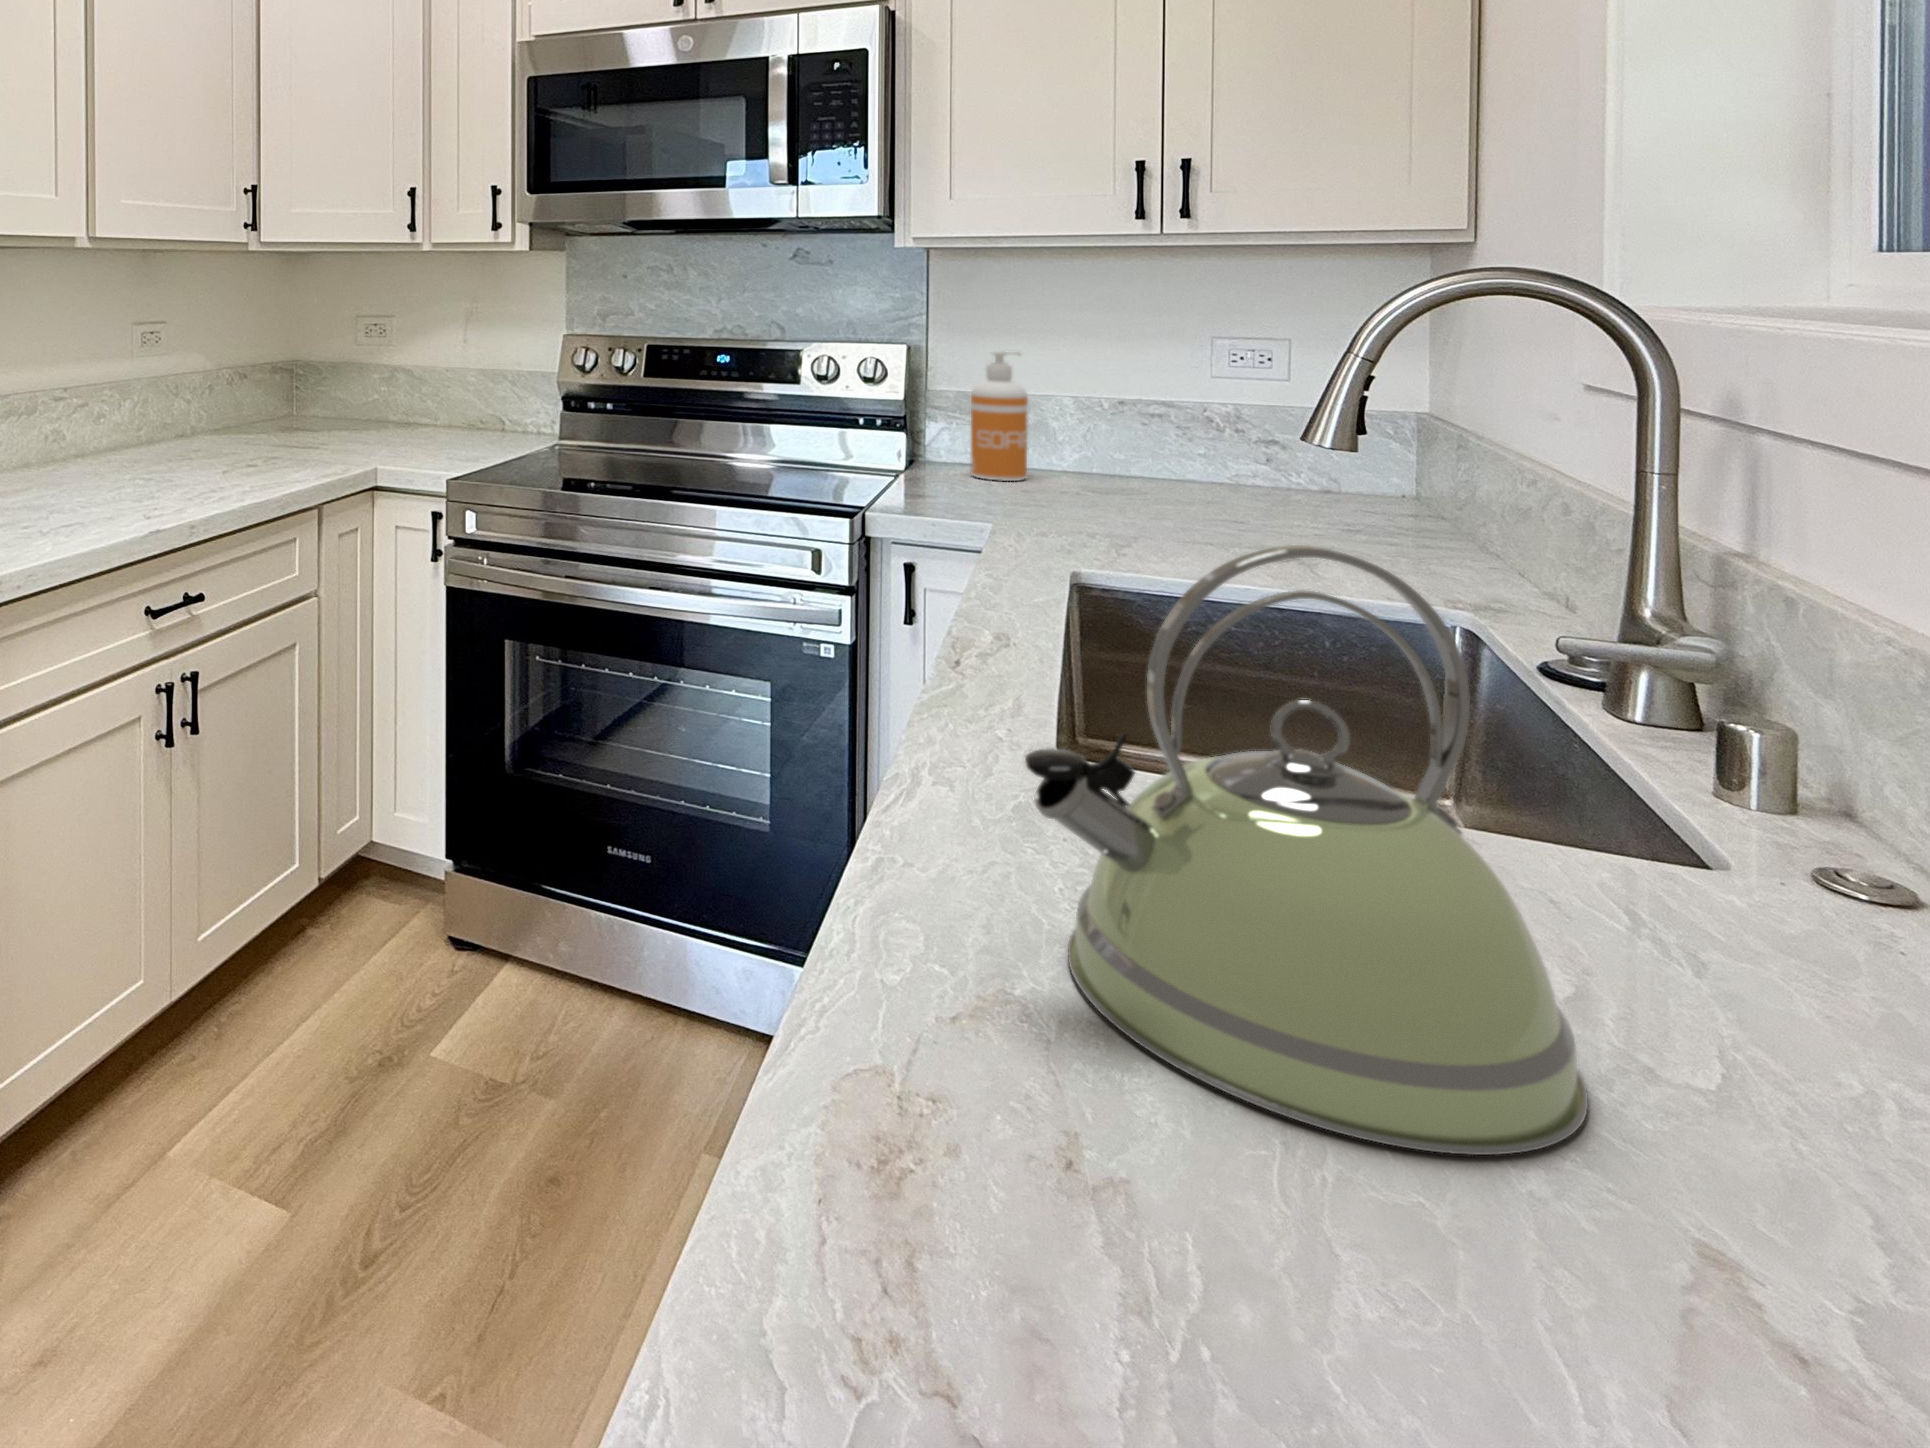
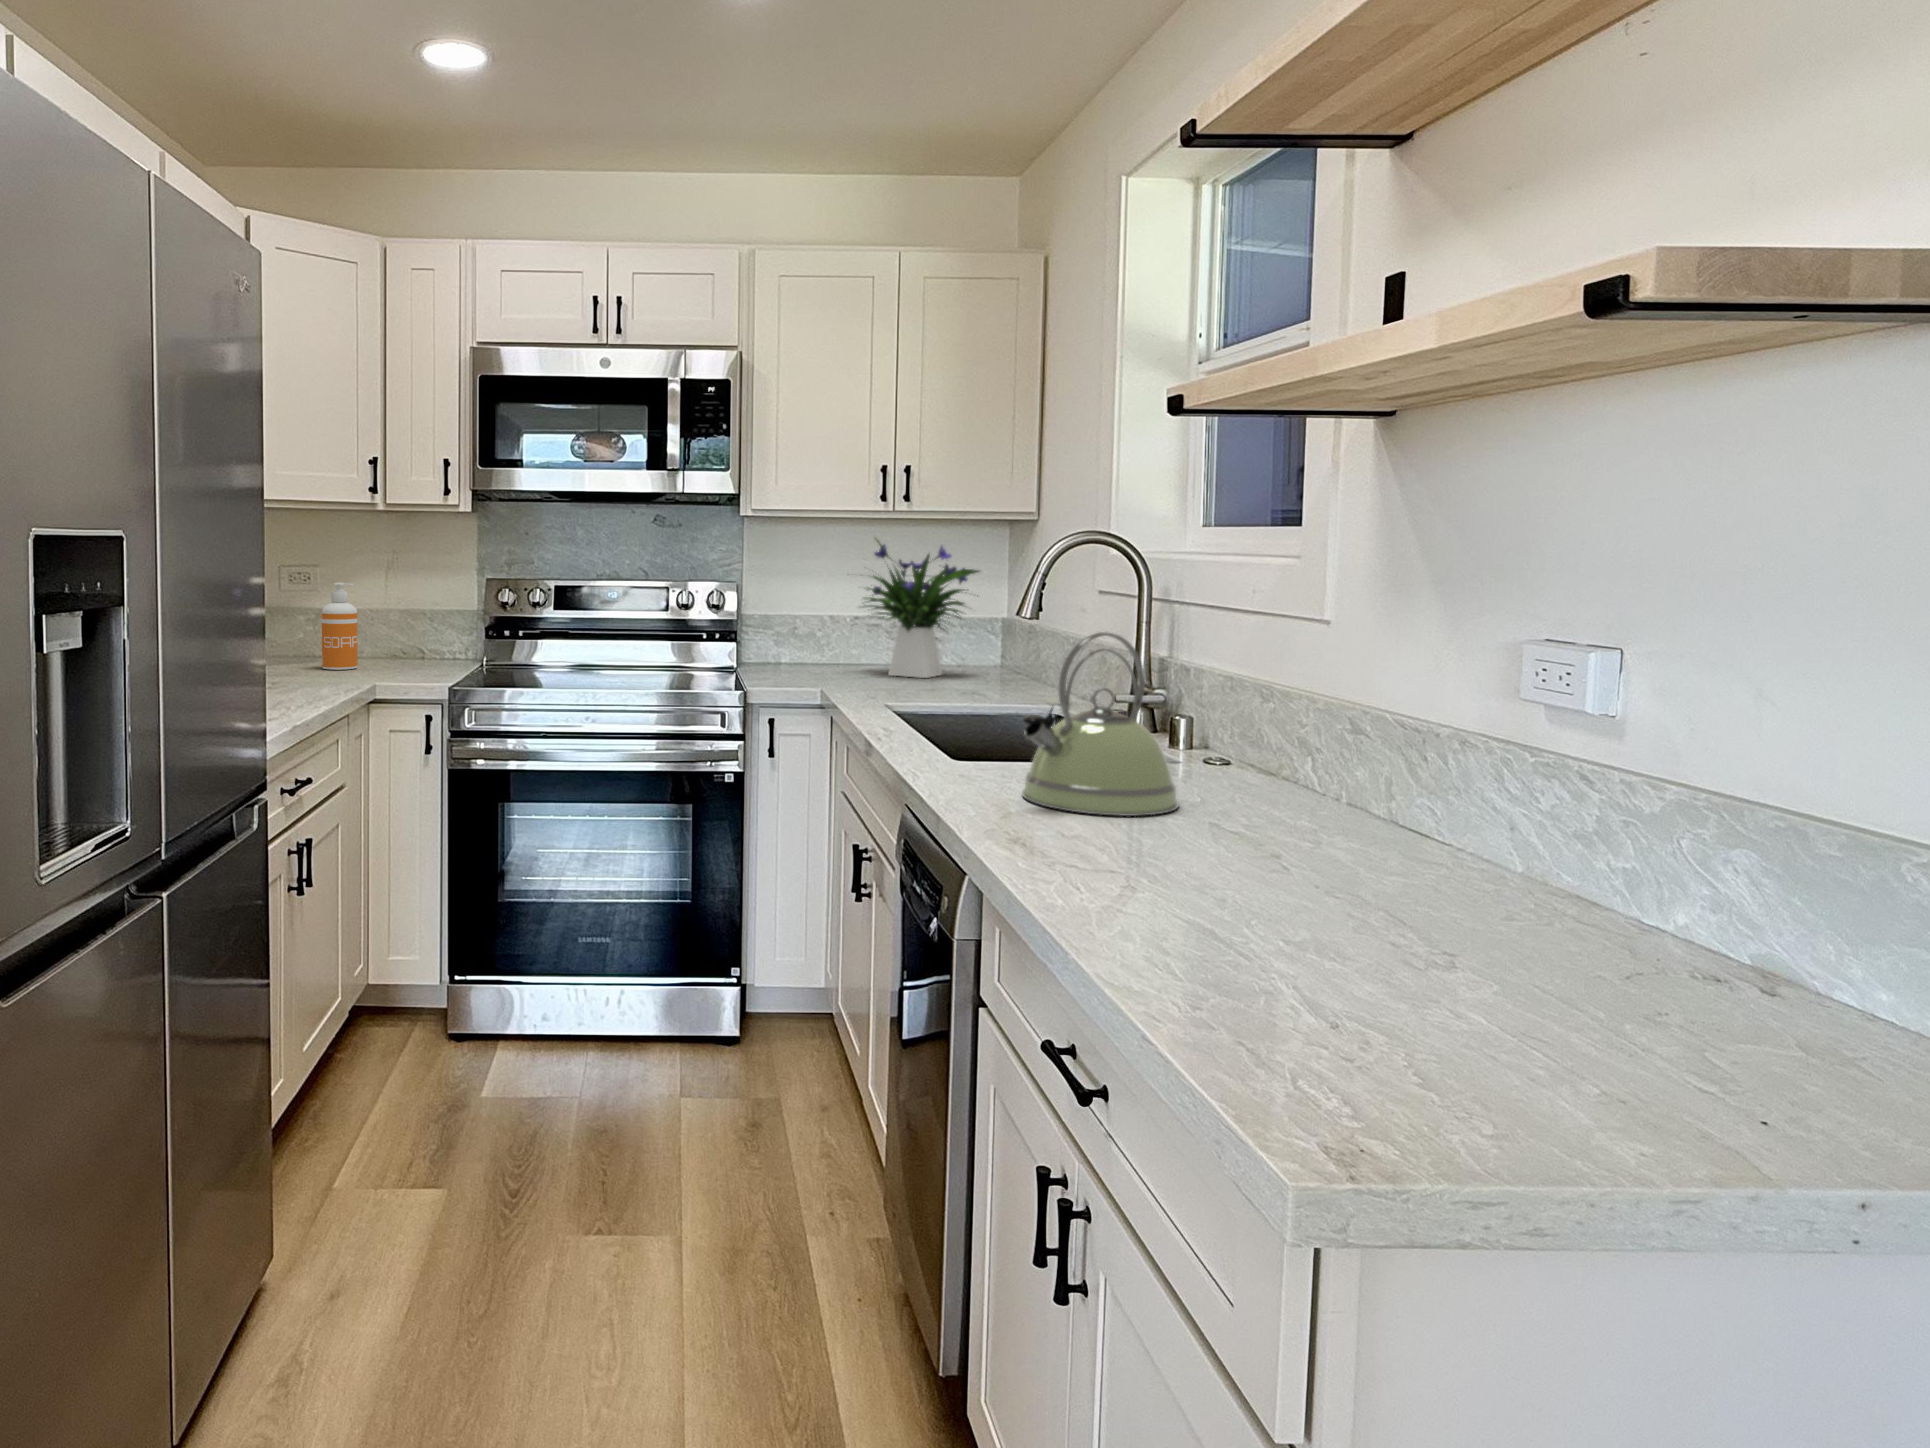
flower arrangement: none [1071,275,1346,517] -> present [863,540,979,678]
soap dispenser: present [970,351,1028,481] -> present [322,583,358,670]

